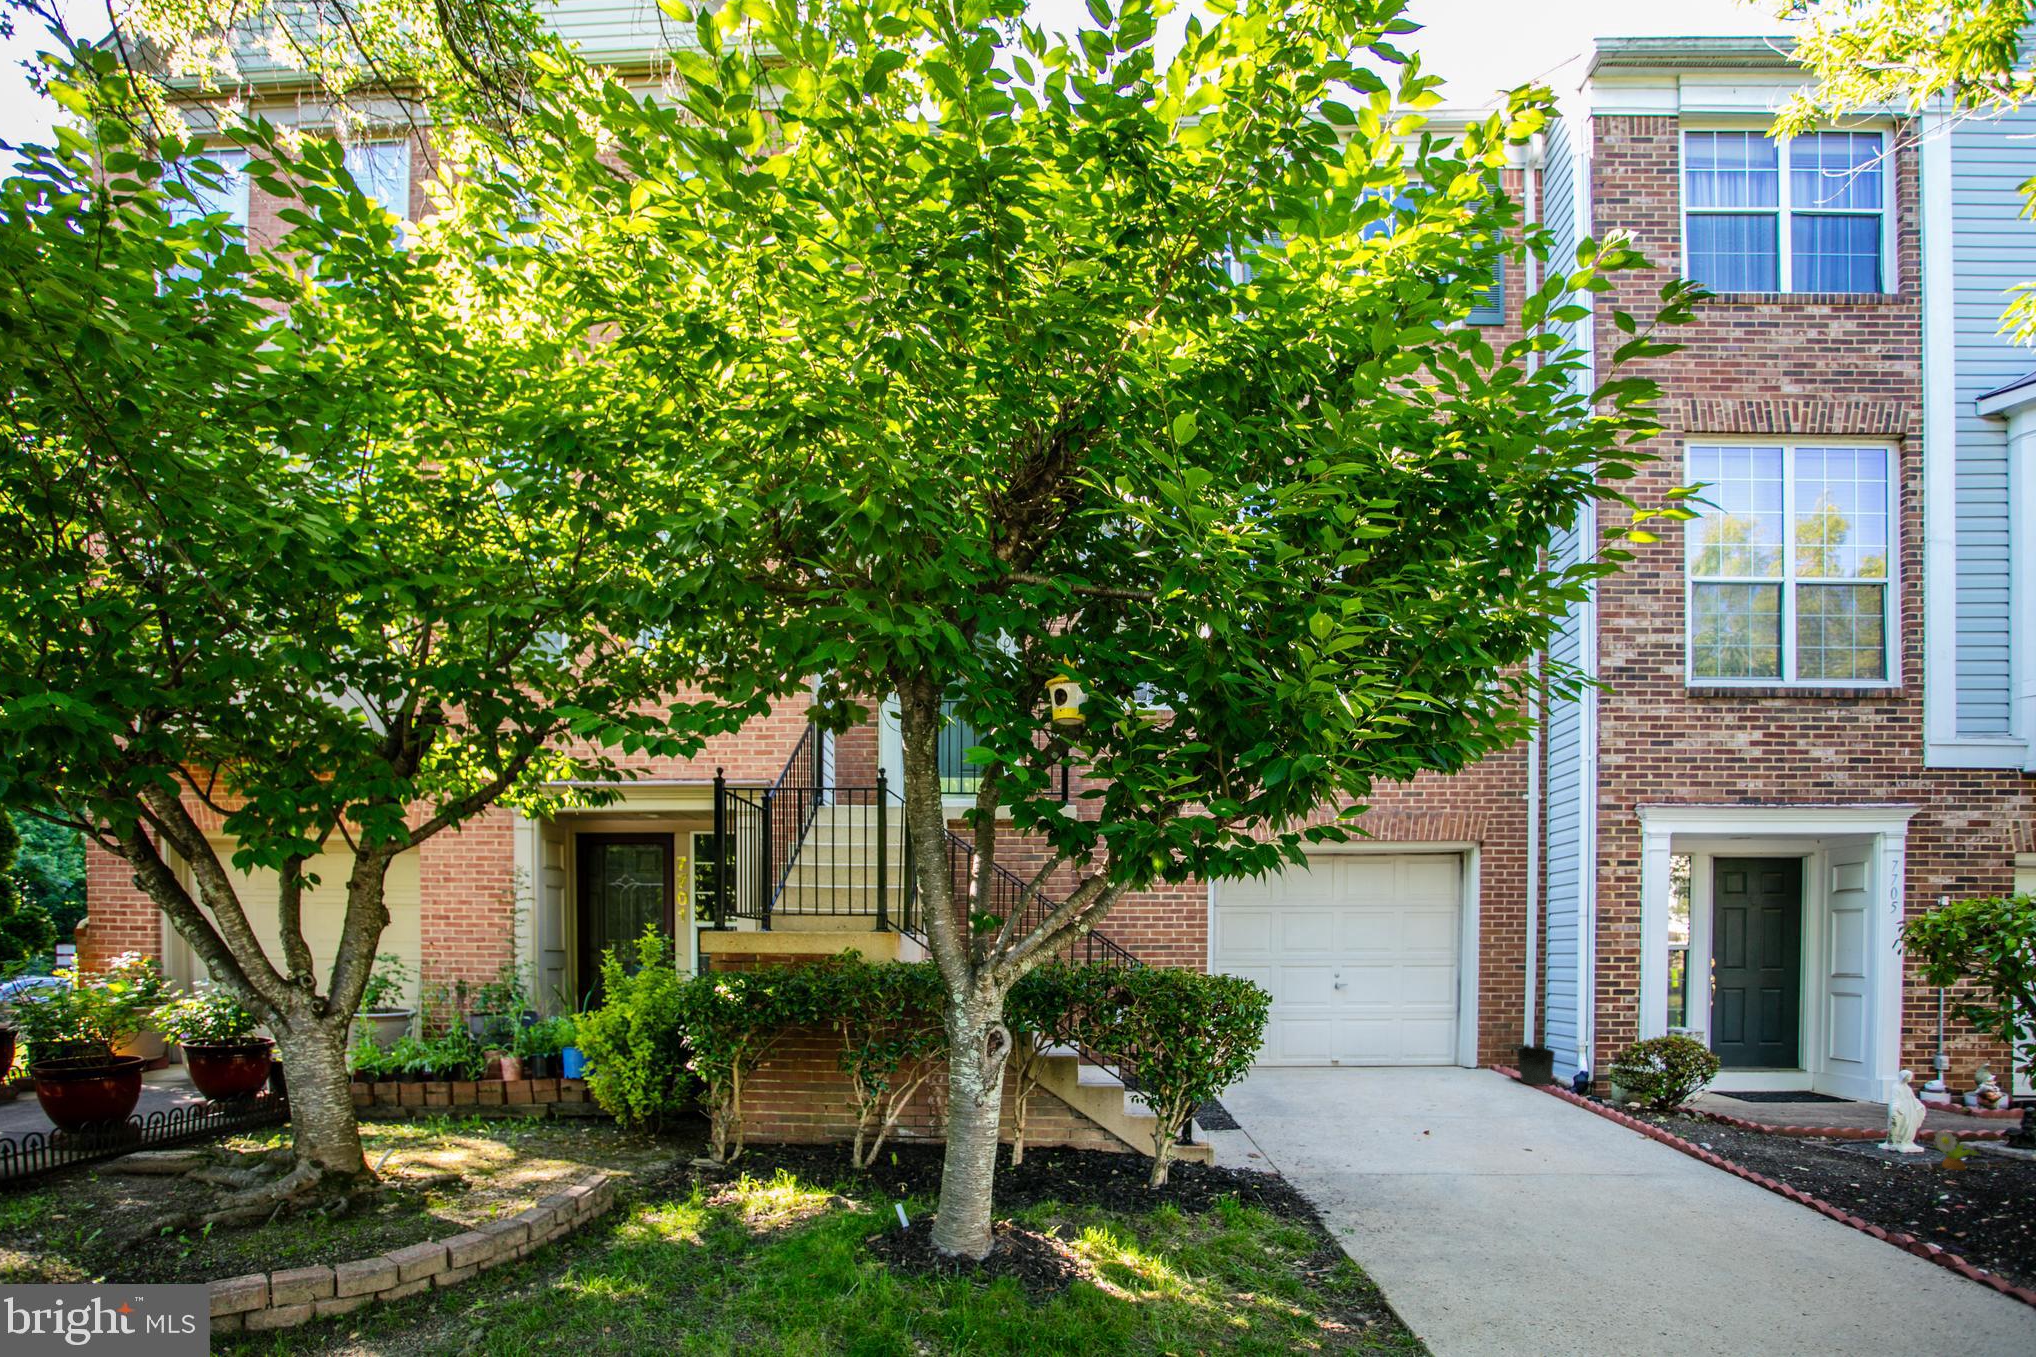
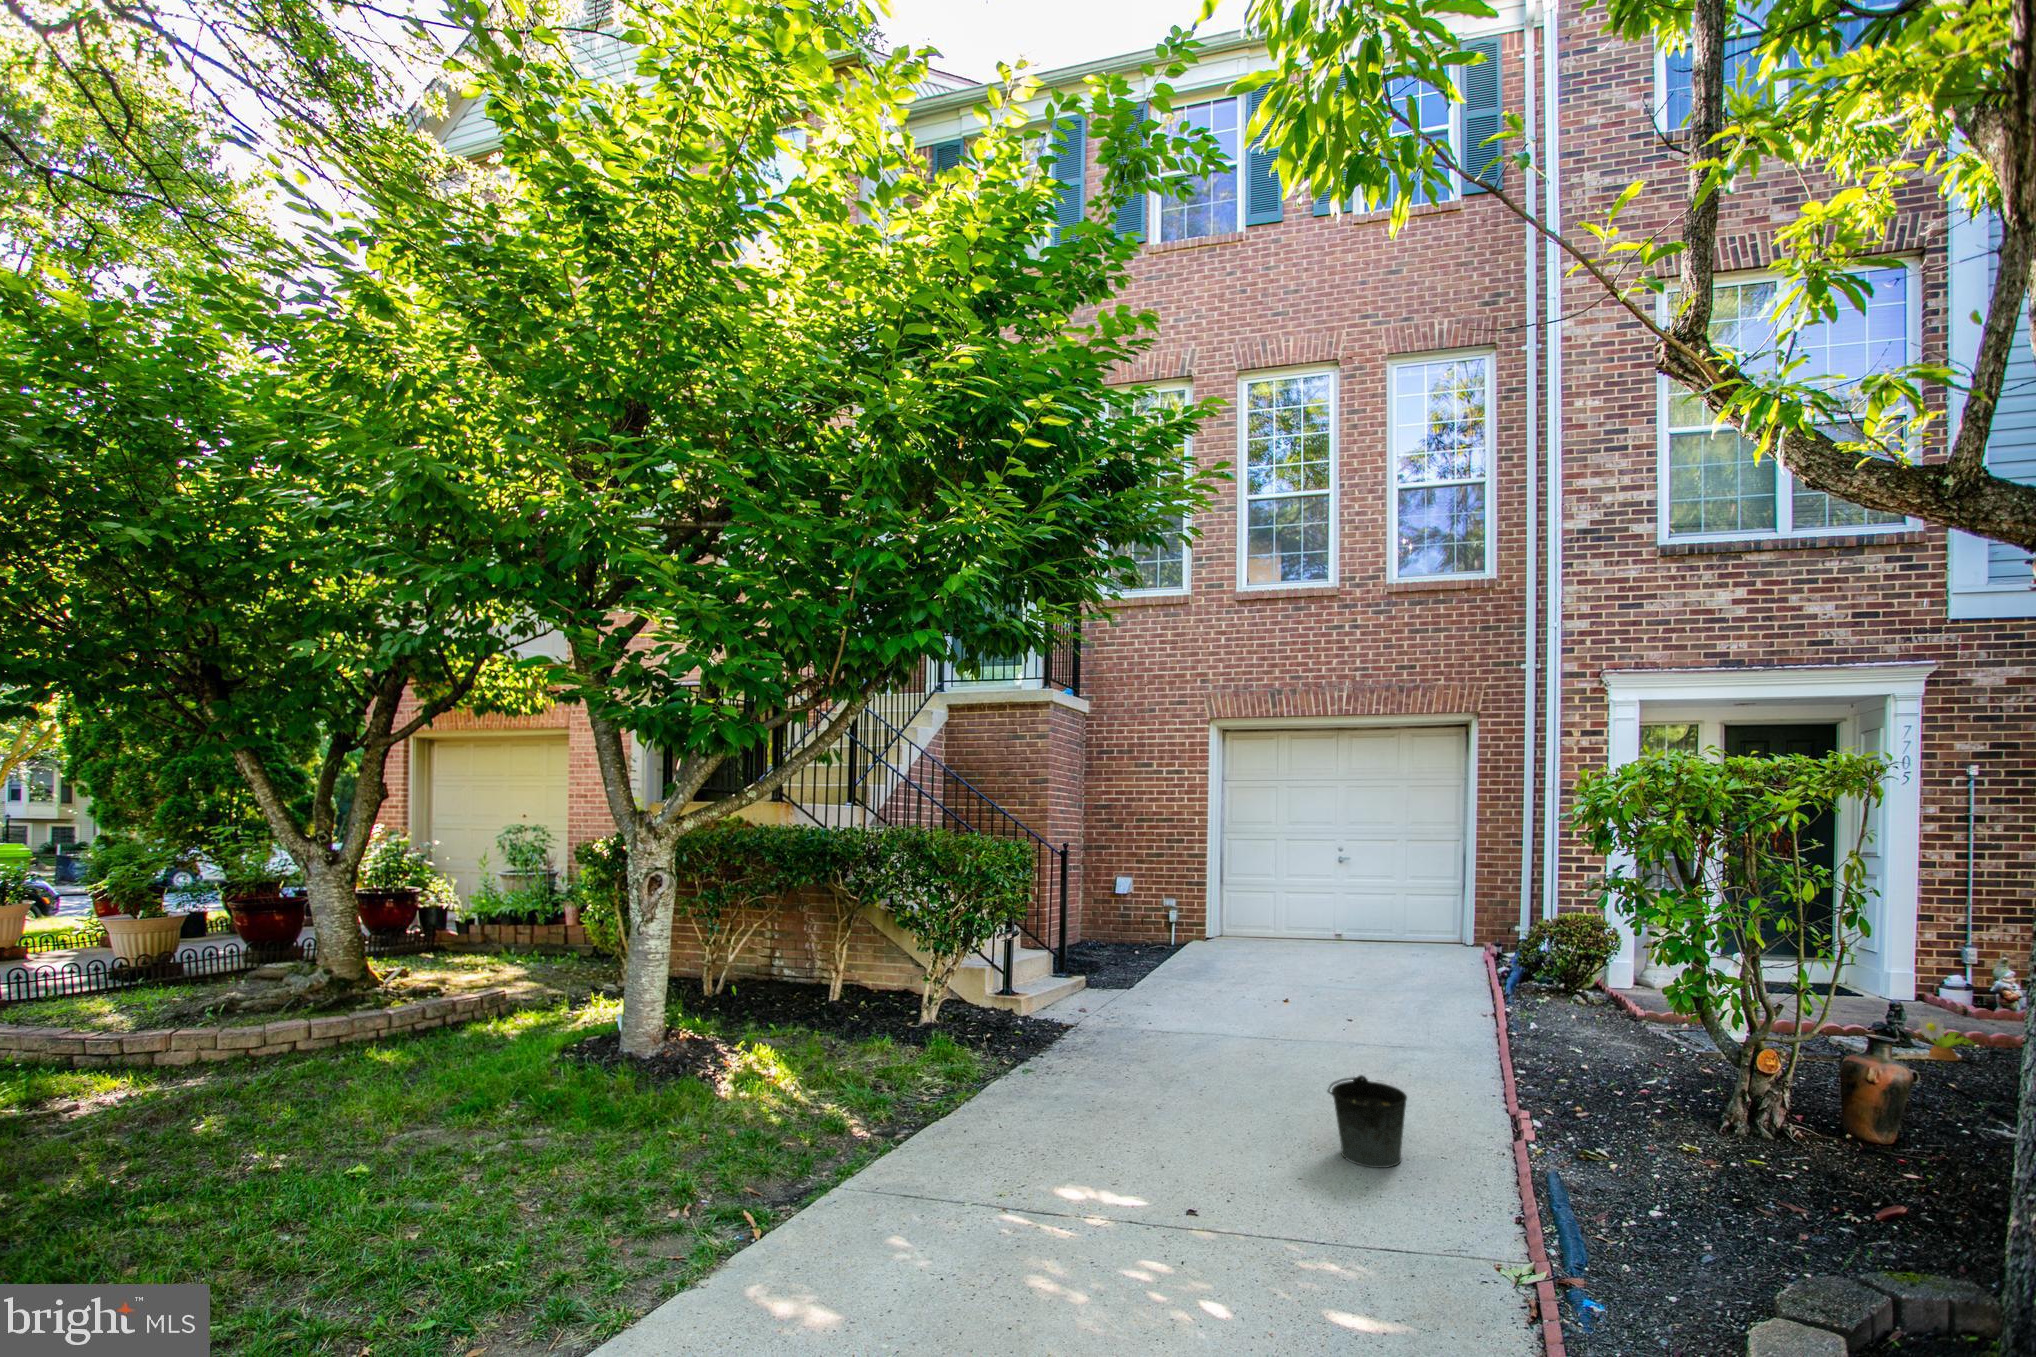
bucket: present [1515,1044,1555,1086] -> present [1328,1075,1407,1168]

